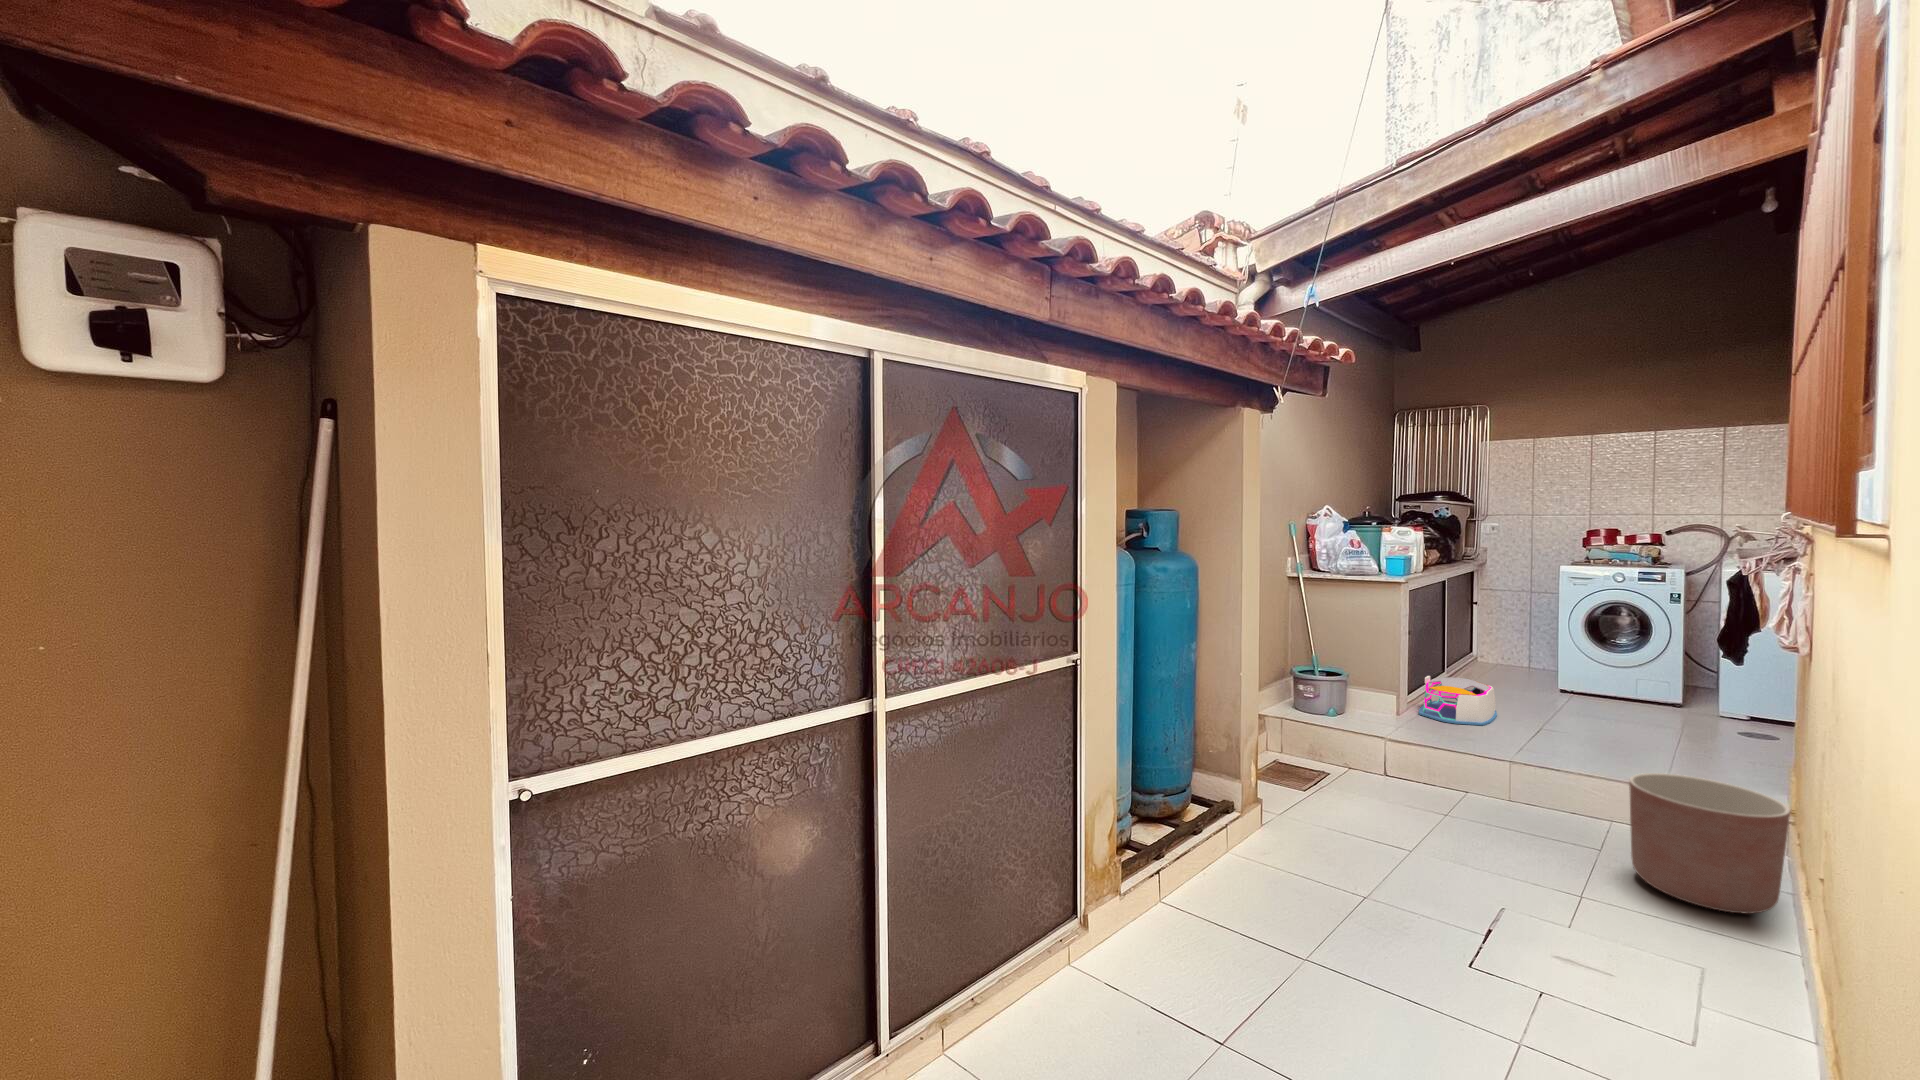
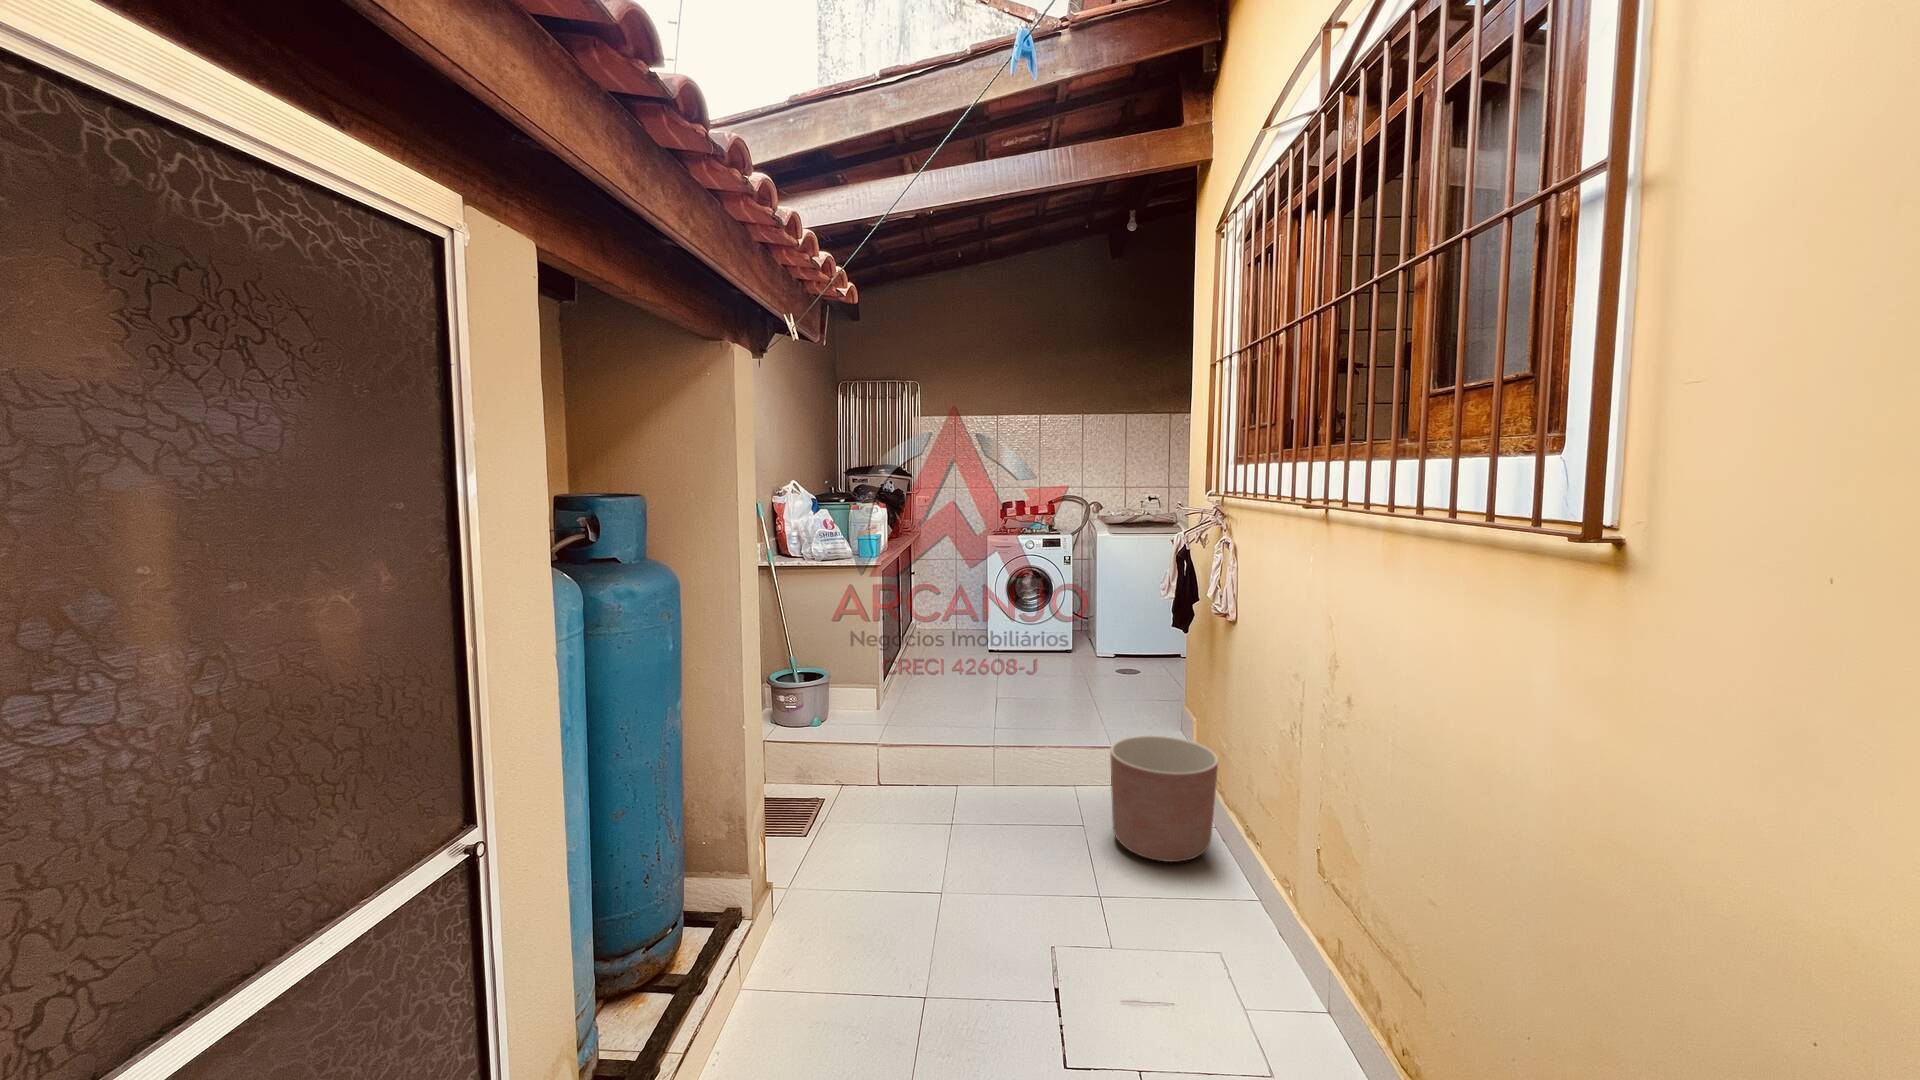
storage bin: present [1419,676,1497,726] -> none [896,657,959,709]

